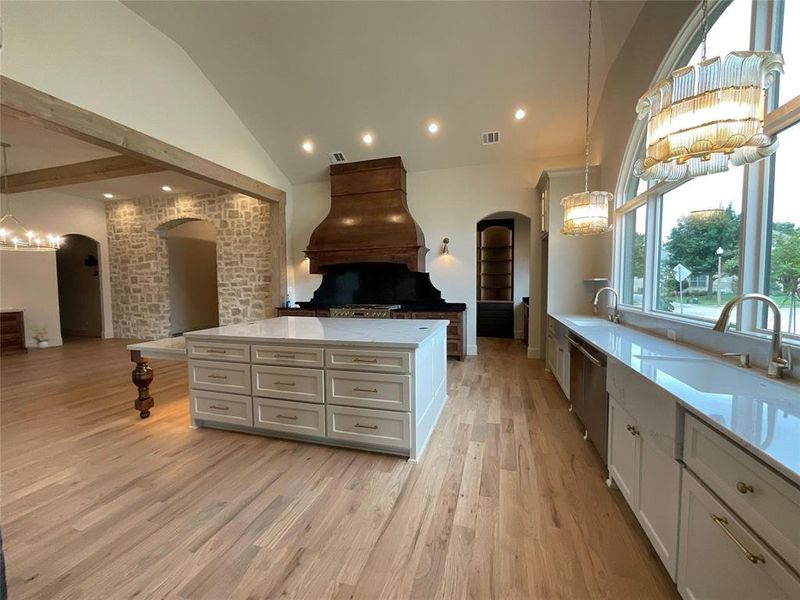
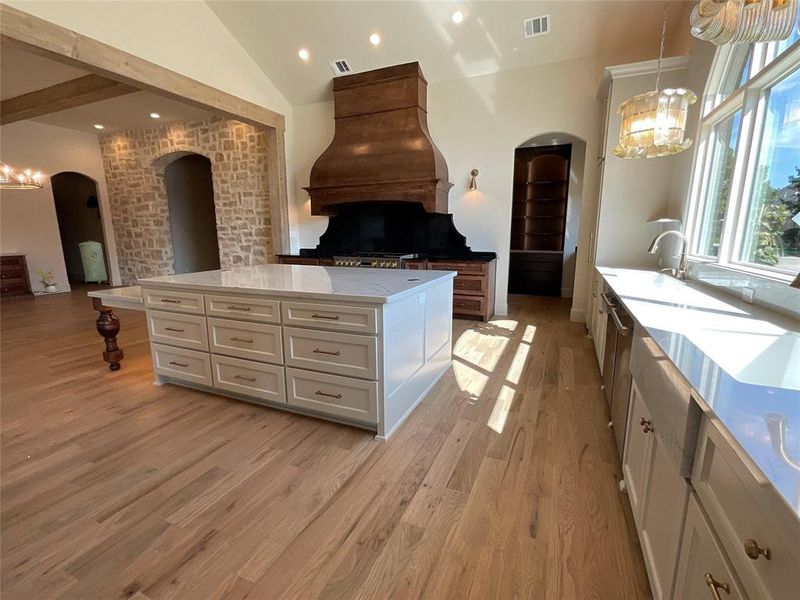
trash can: none [73,297,99,338] -> present [79,241,107,283]

